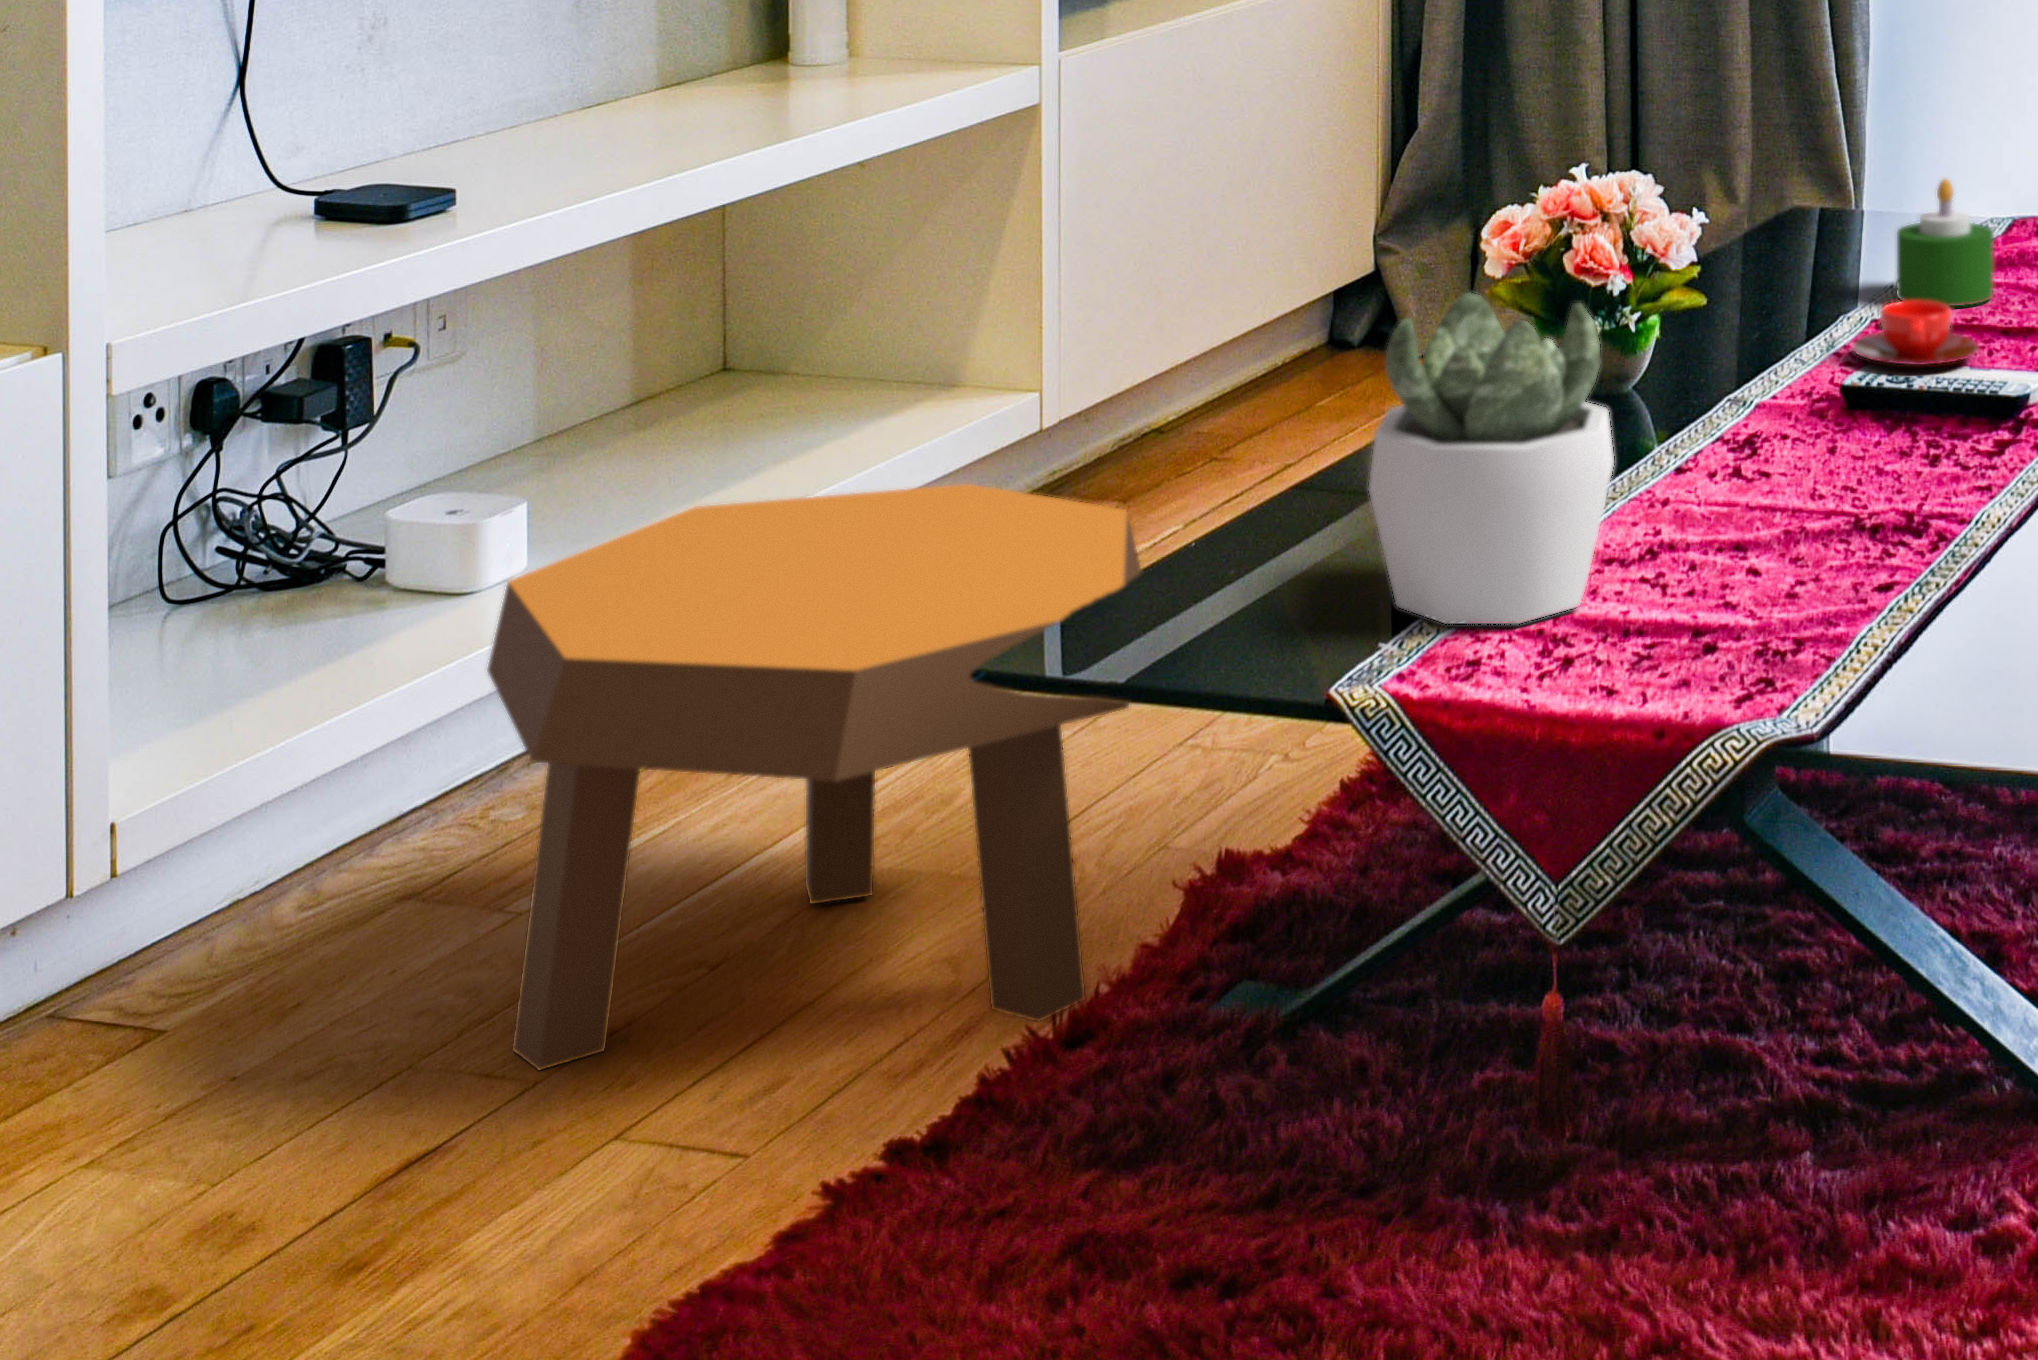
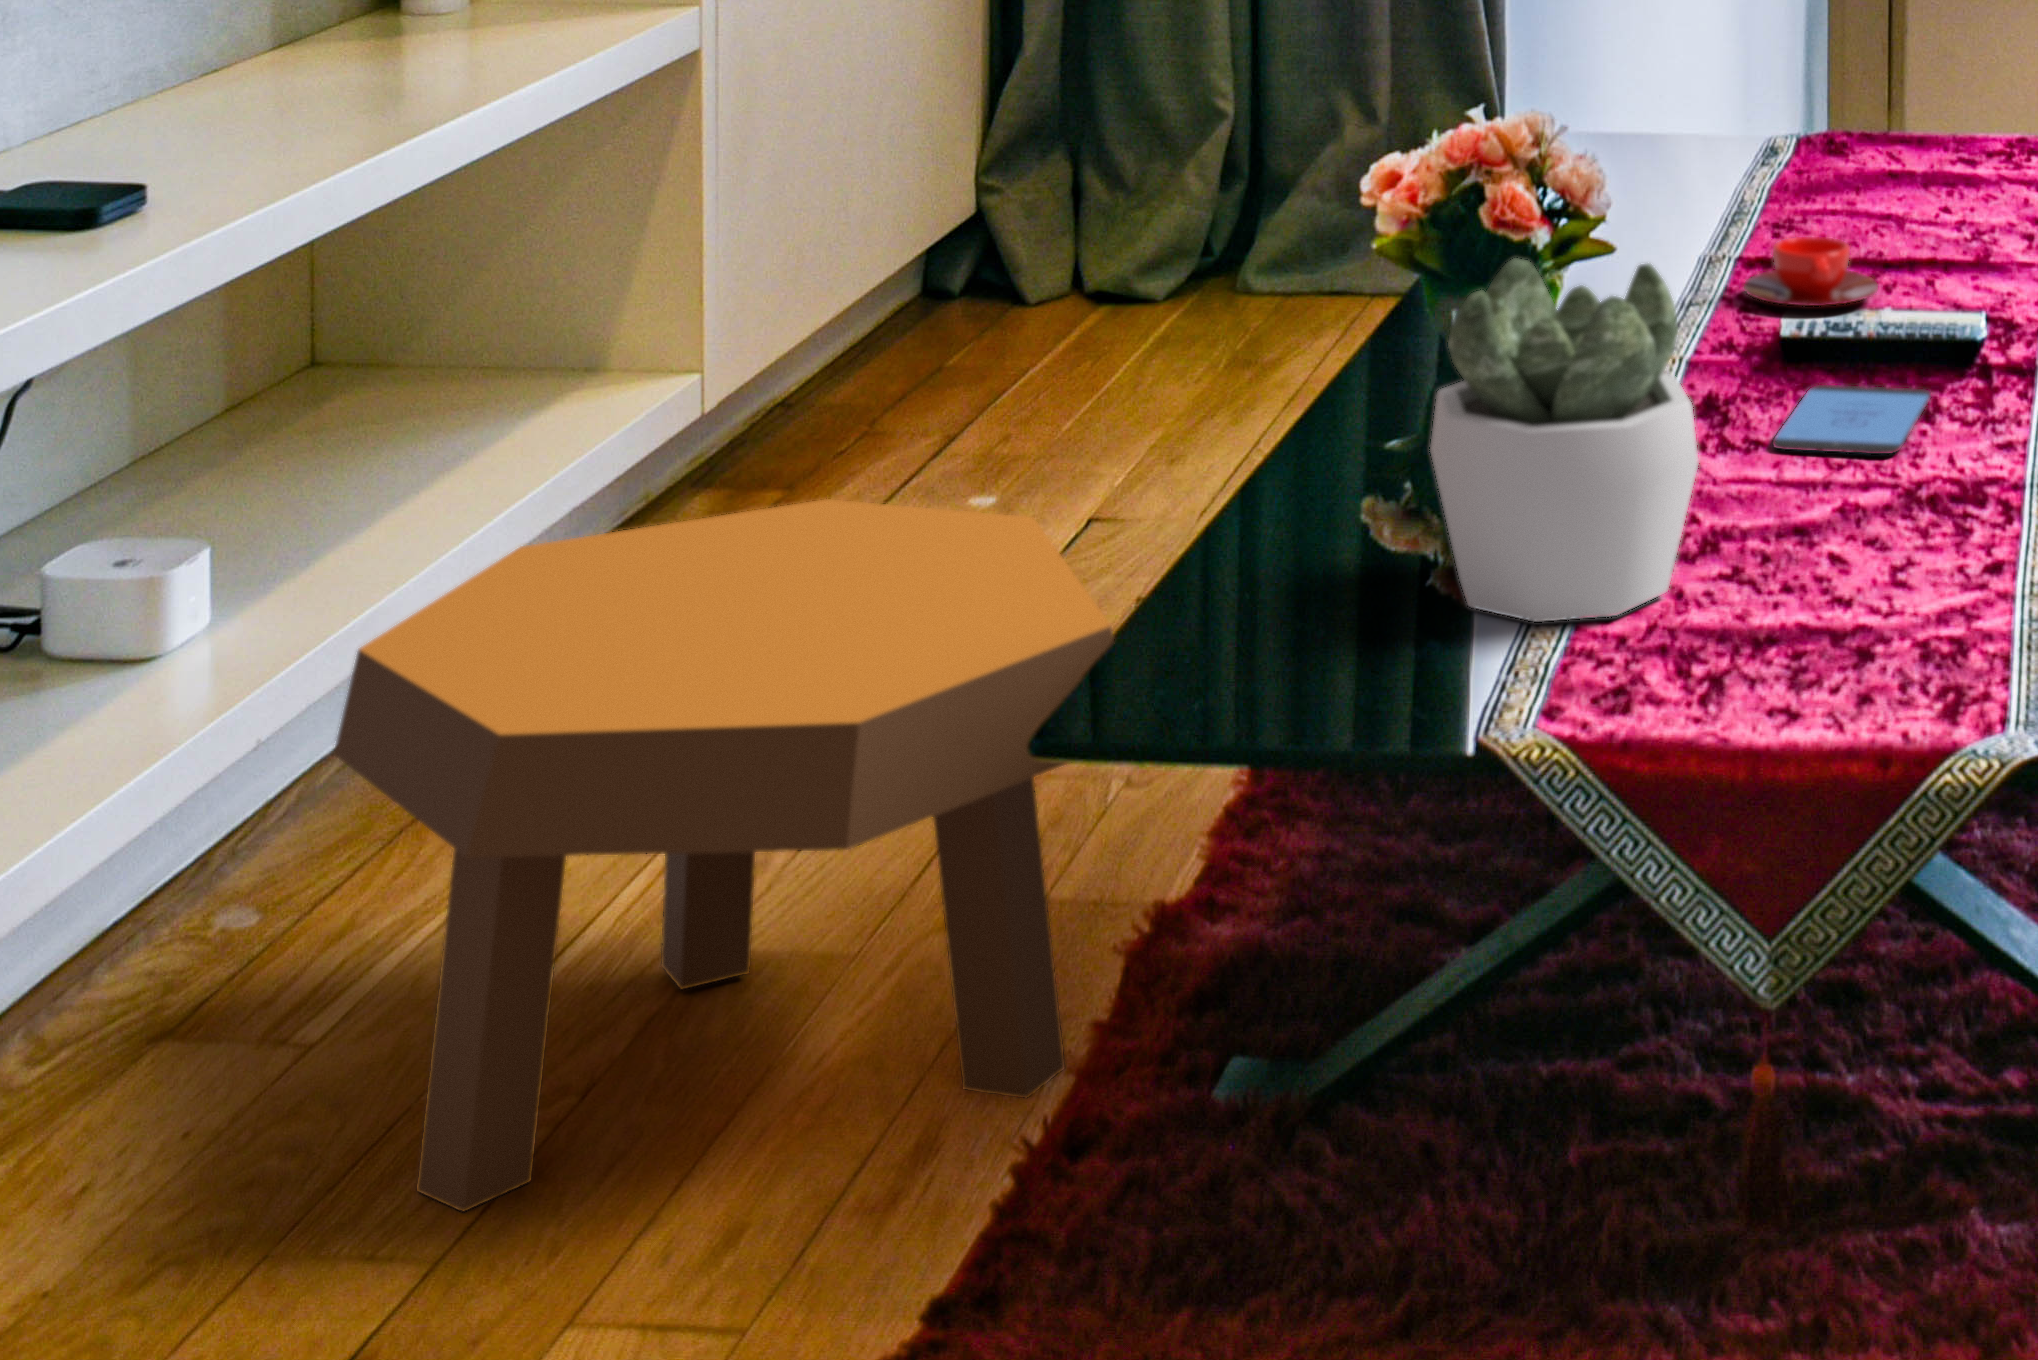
candle: present [1897,179,1994,306] -> none [1739,104,1842,241]
smartphone: none [1777,435,1957,499] -> present [1773,385,1931,454]

